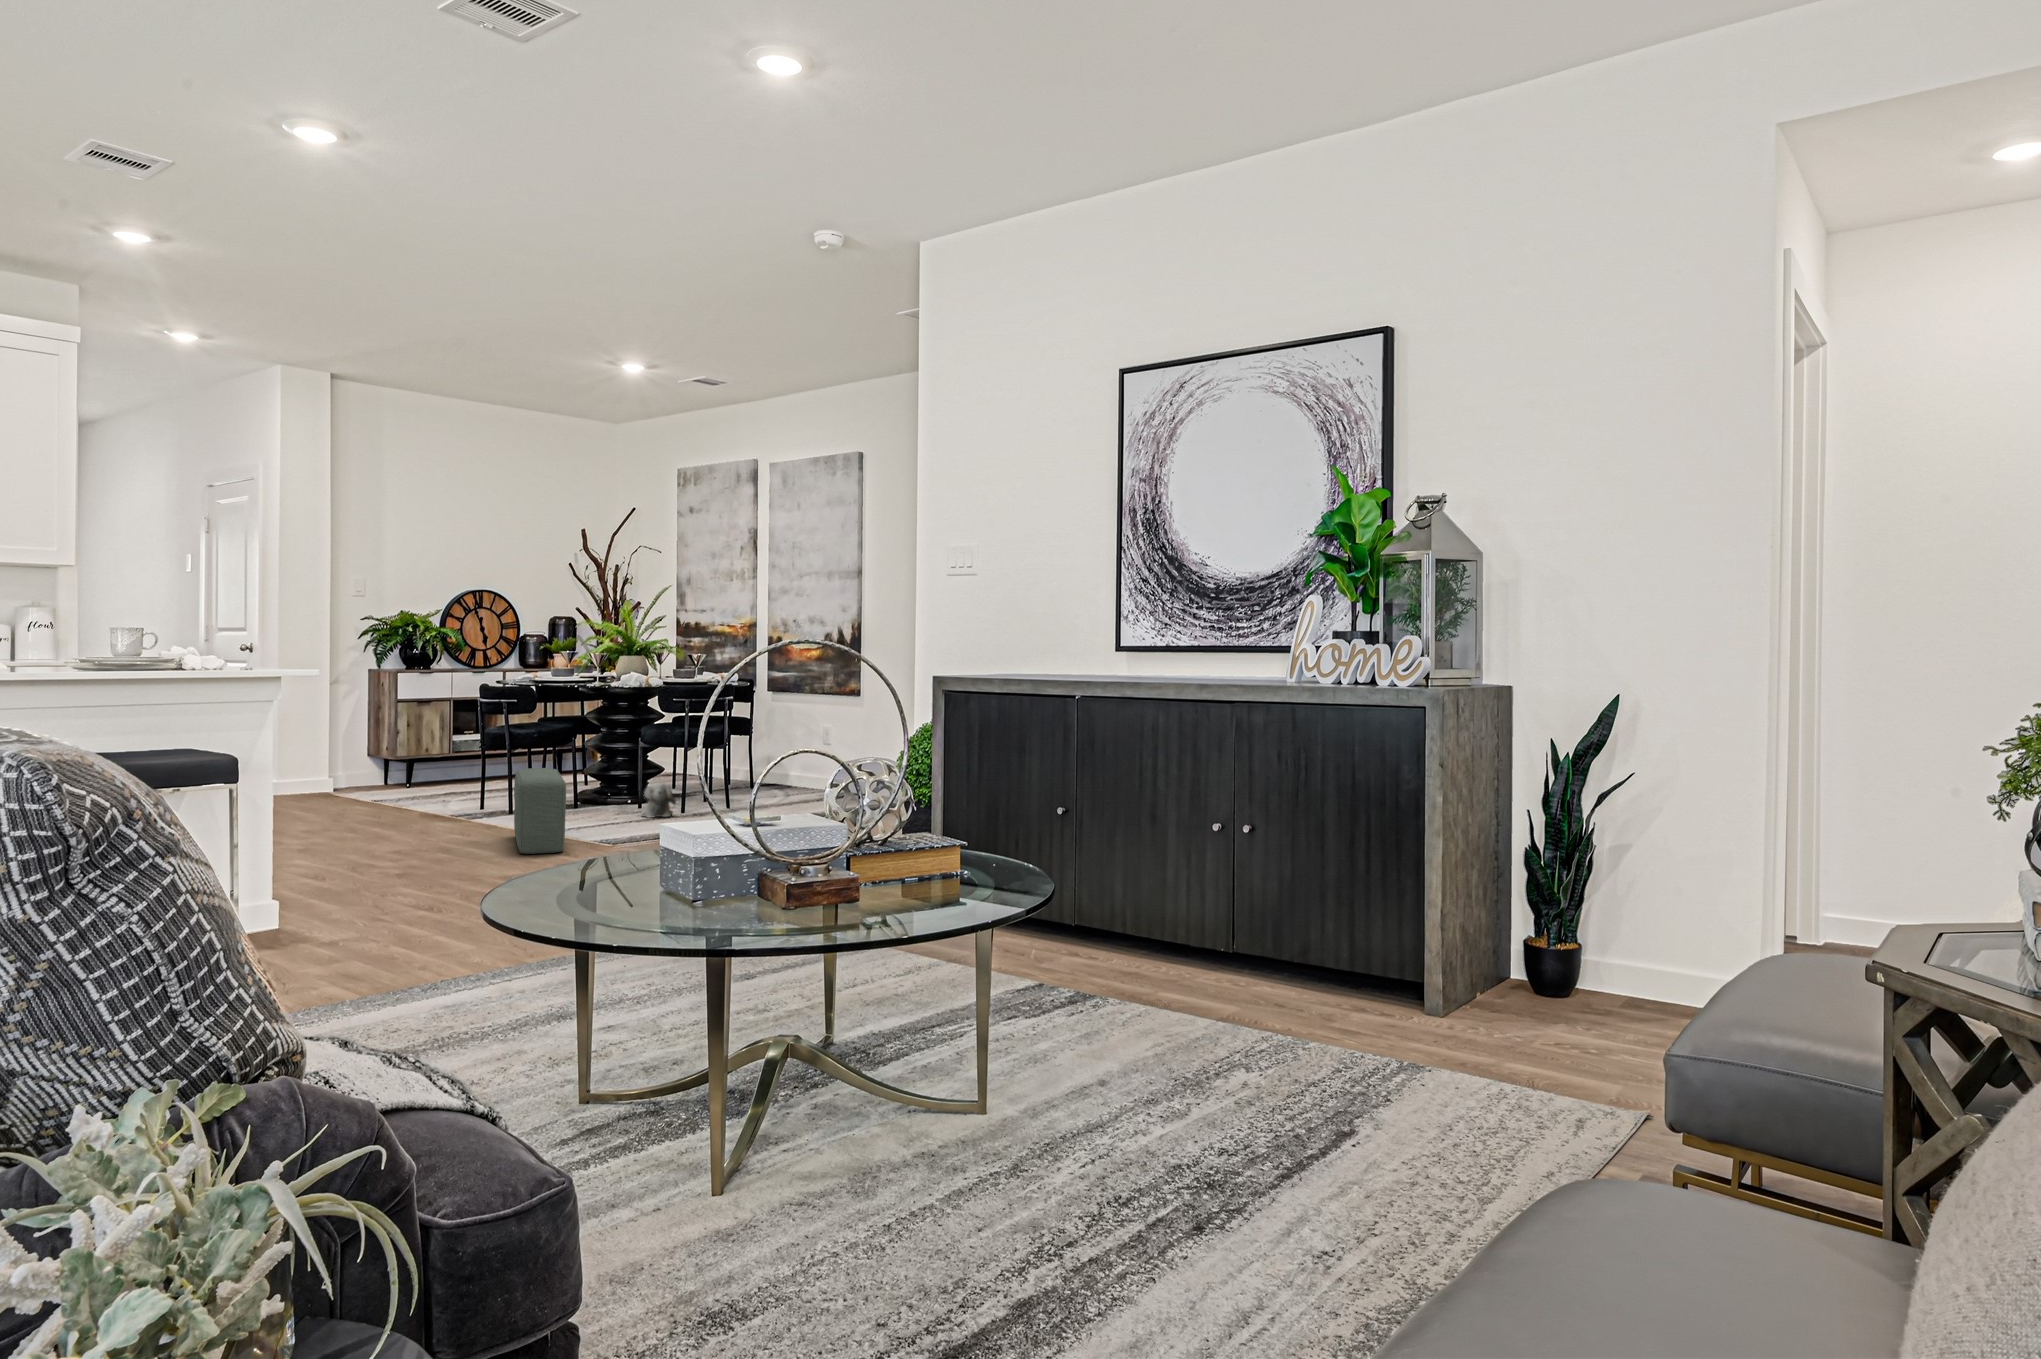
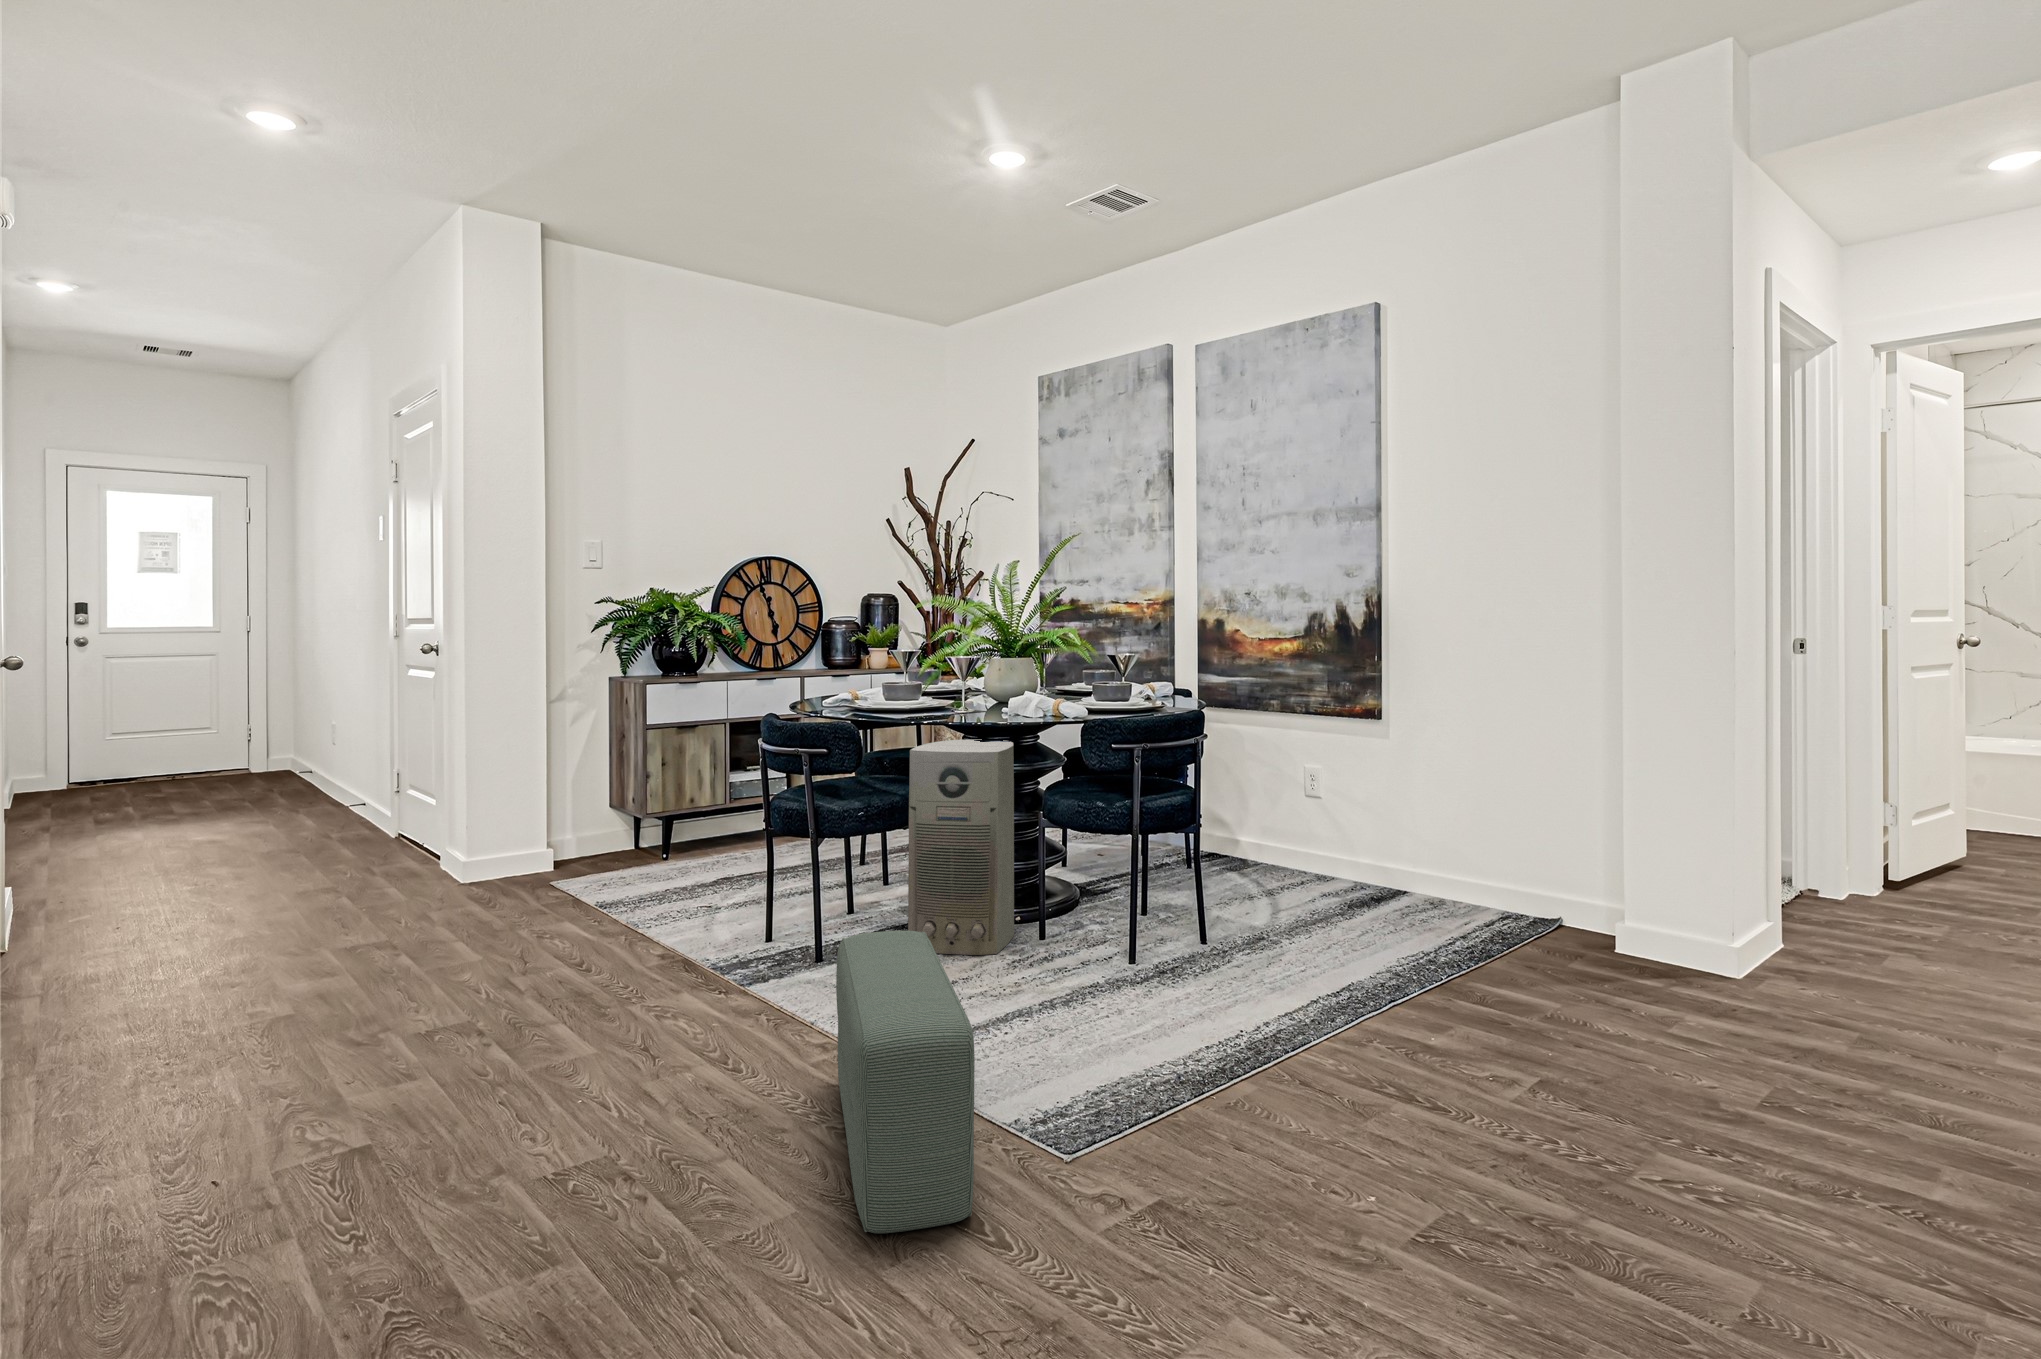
air purifier: none [560,701,626,813] -> present [908,740,1014,955]
plush toy: present [641,783,676,818] -> none [1062,910,1127,982]

